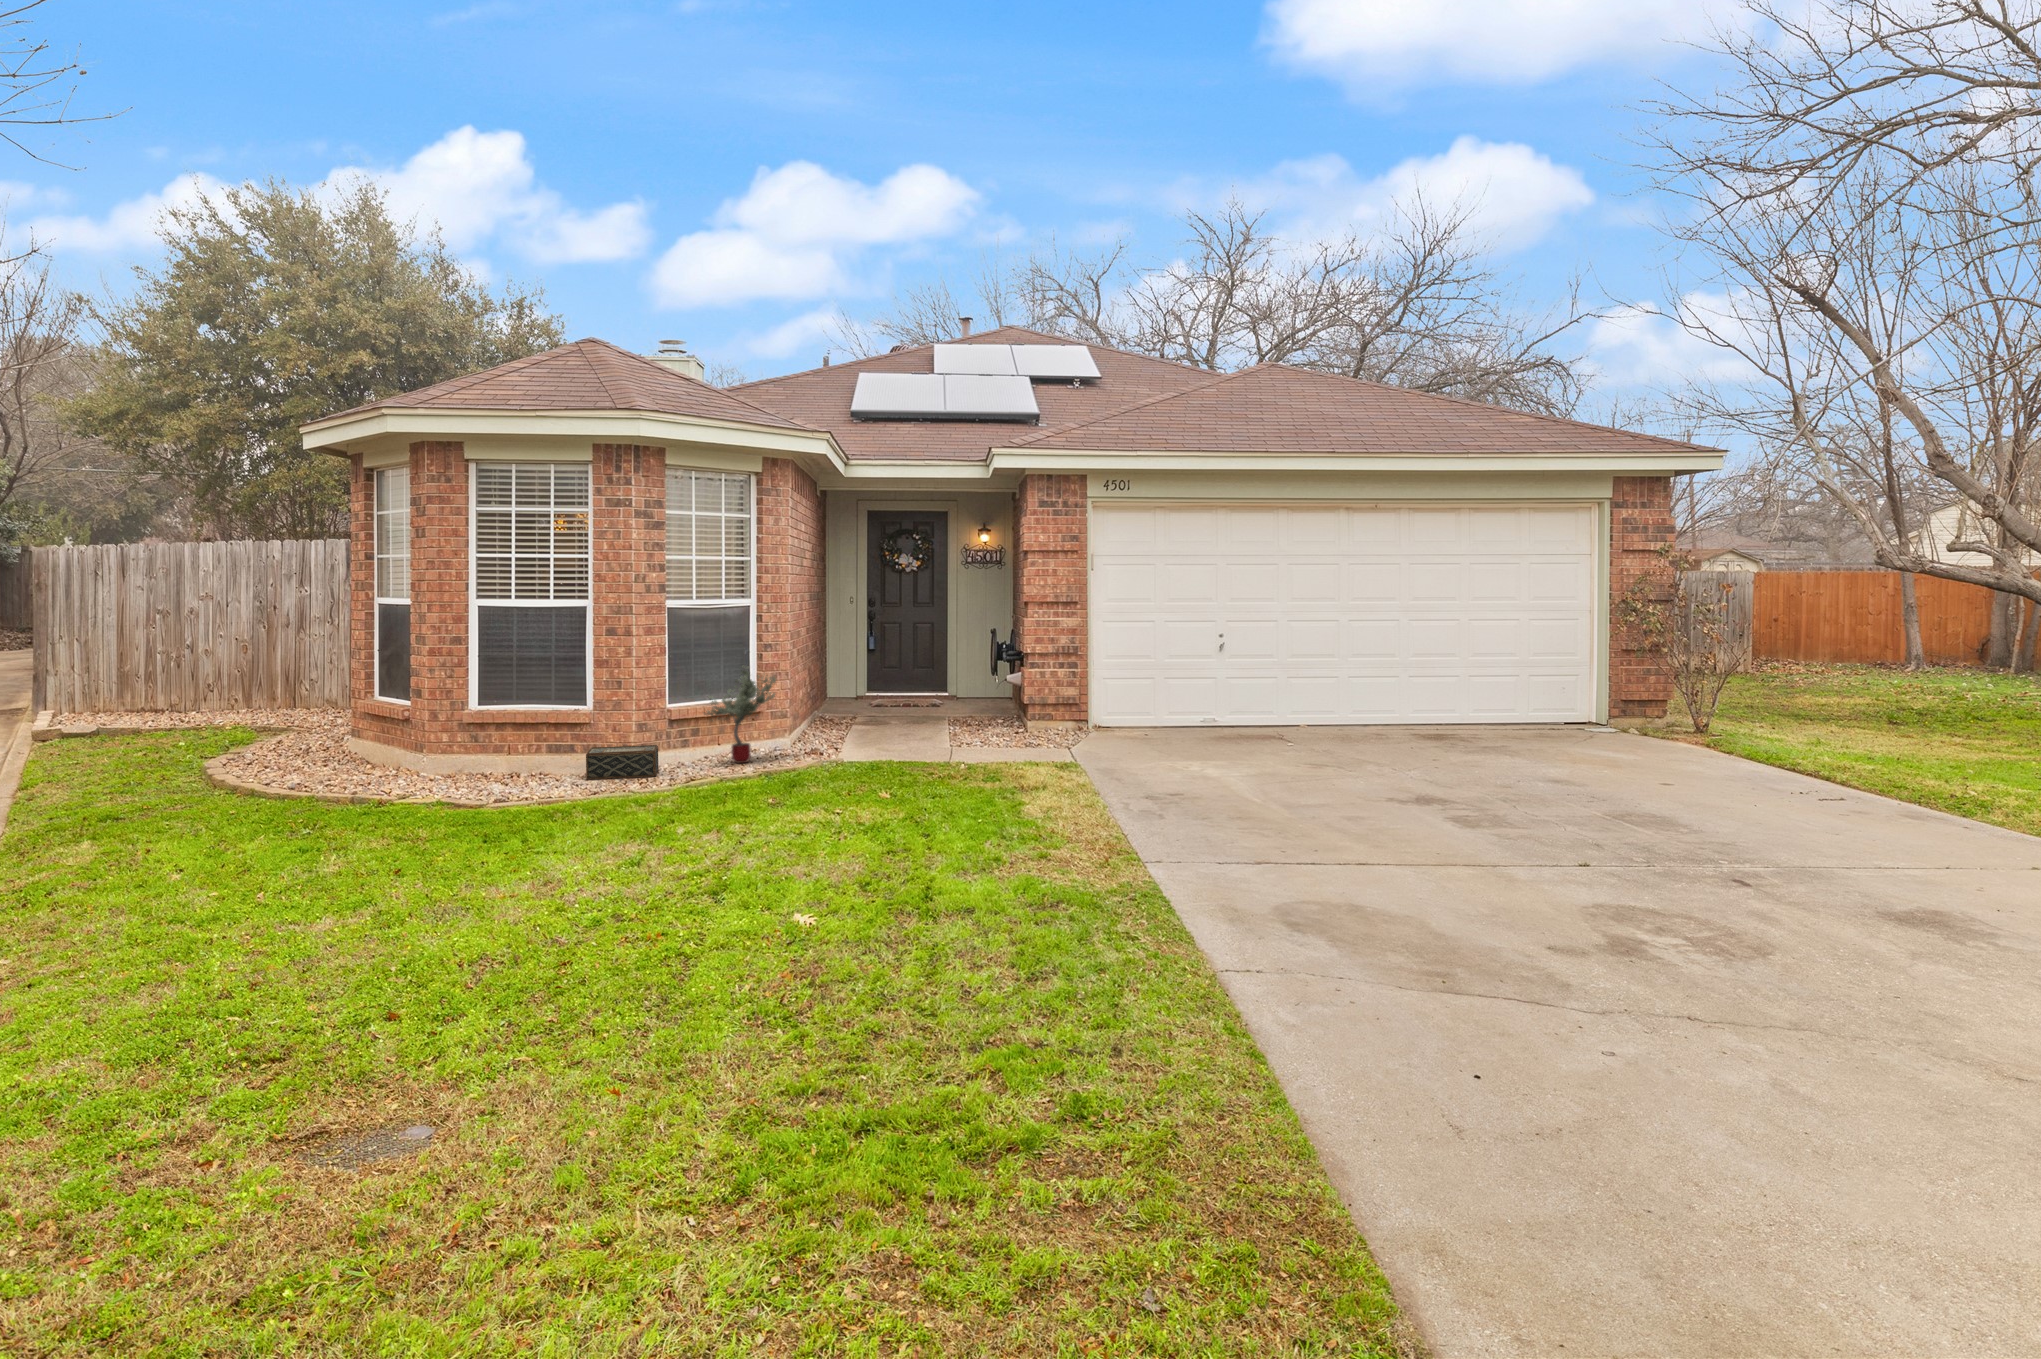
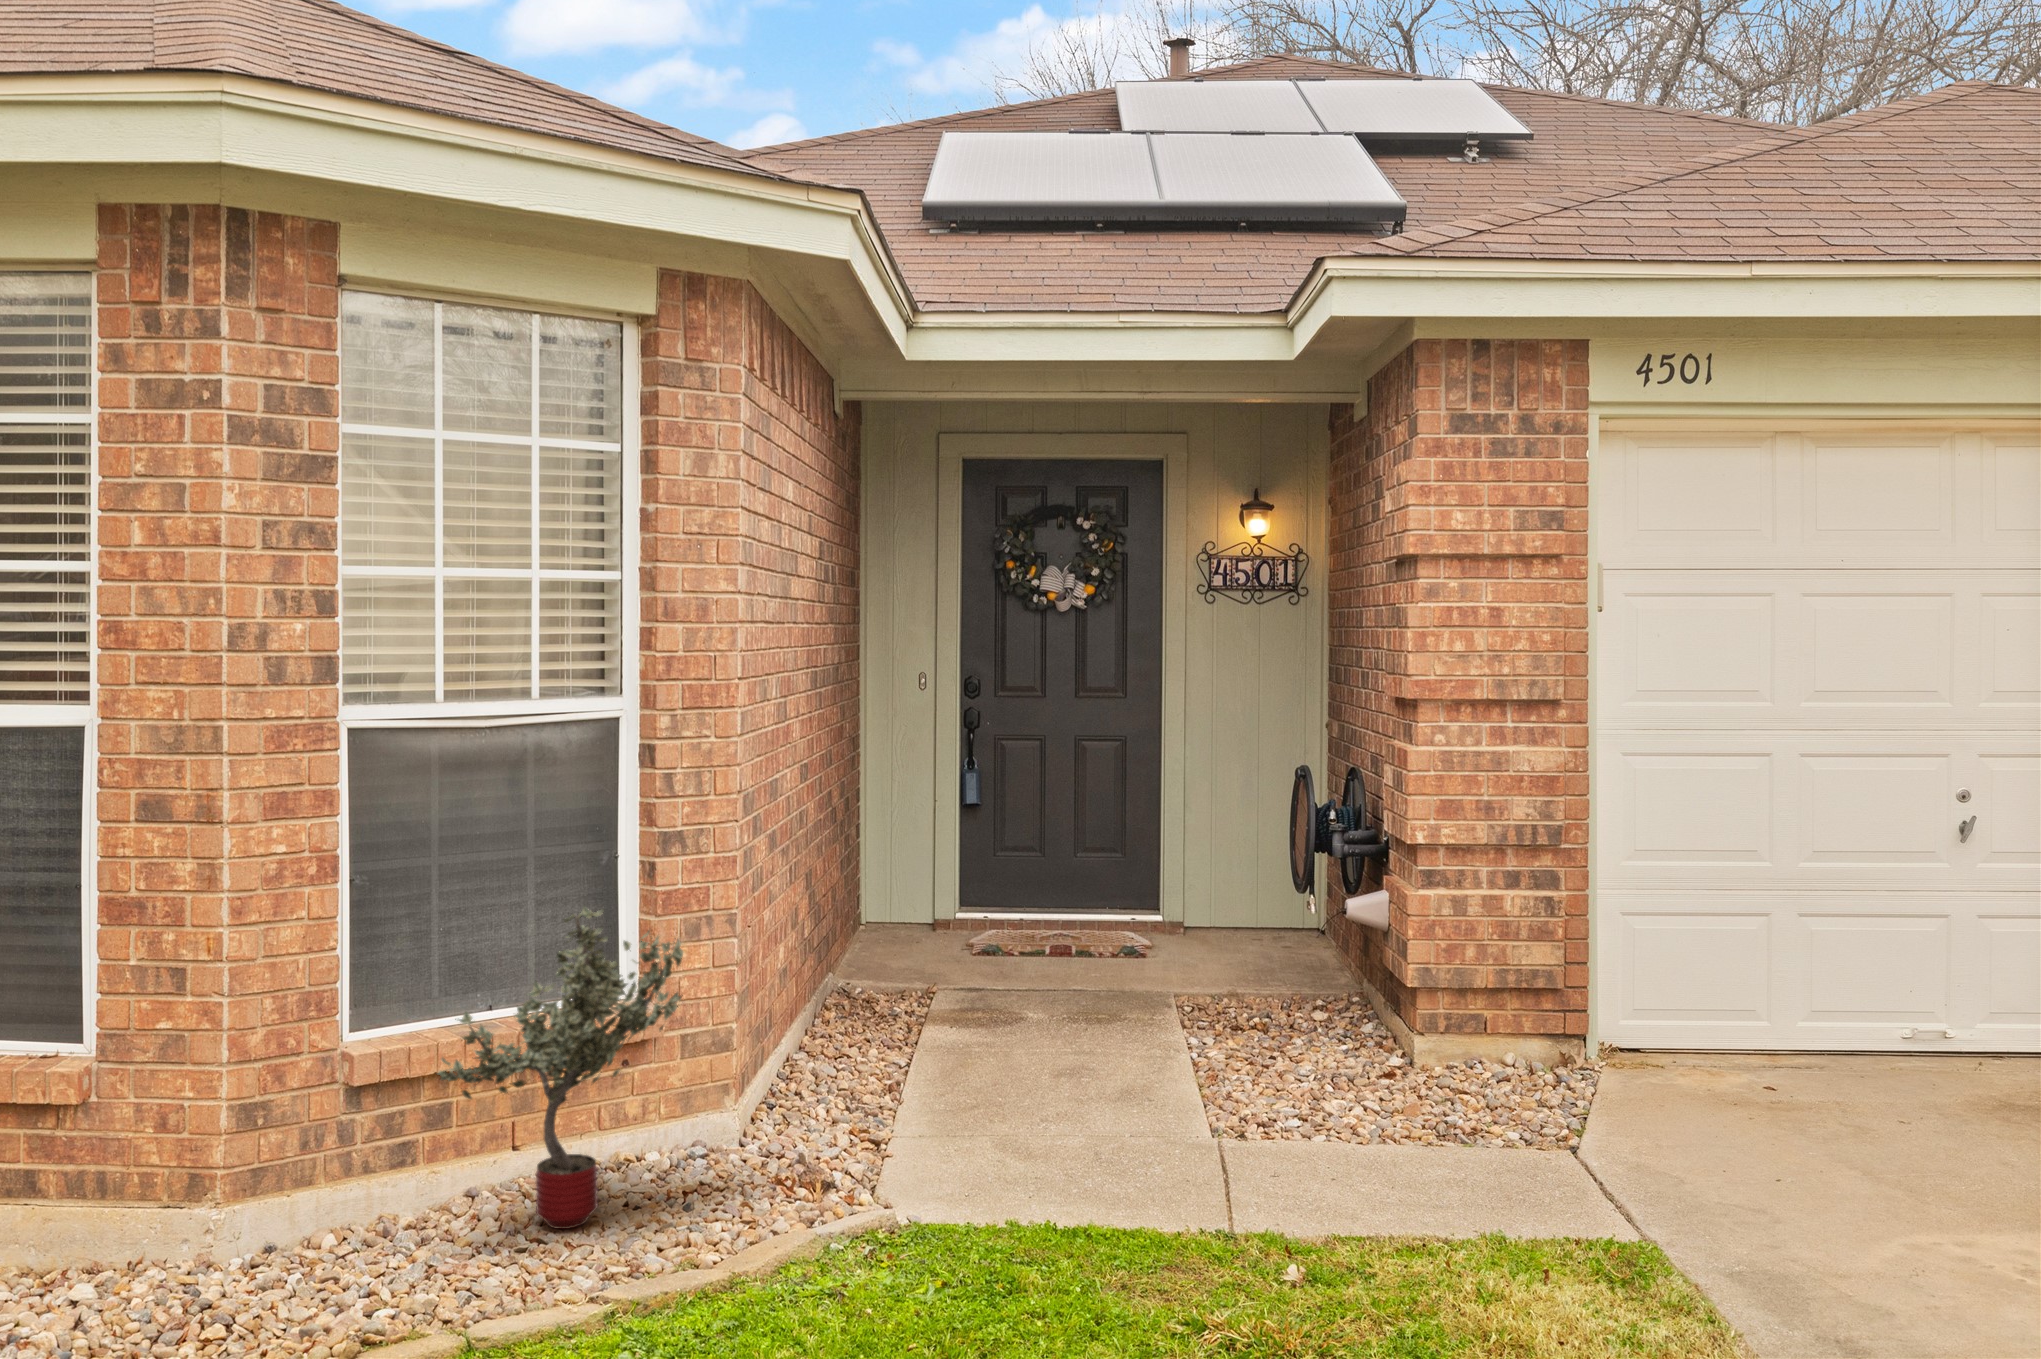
woven basket: present [586,745,659,780] -> none [16,1181,290,1325]

